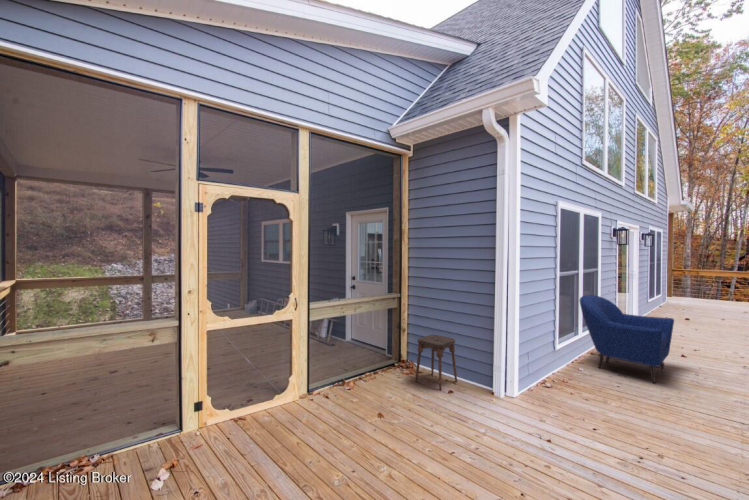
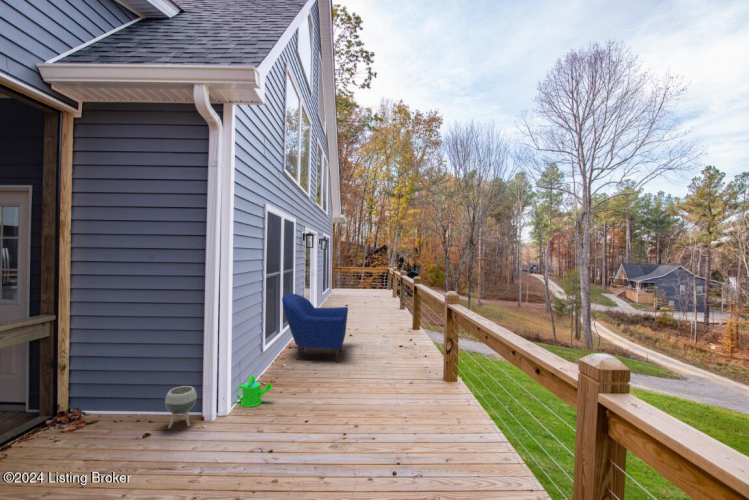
stool: present [415,335,457,390] -> none [85,364,153,439]
planter: none [464,362,488,396] -> present [165,386,197,428]
watering can: none [522,368,560,398] -> present [237,375,272,407]

